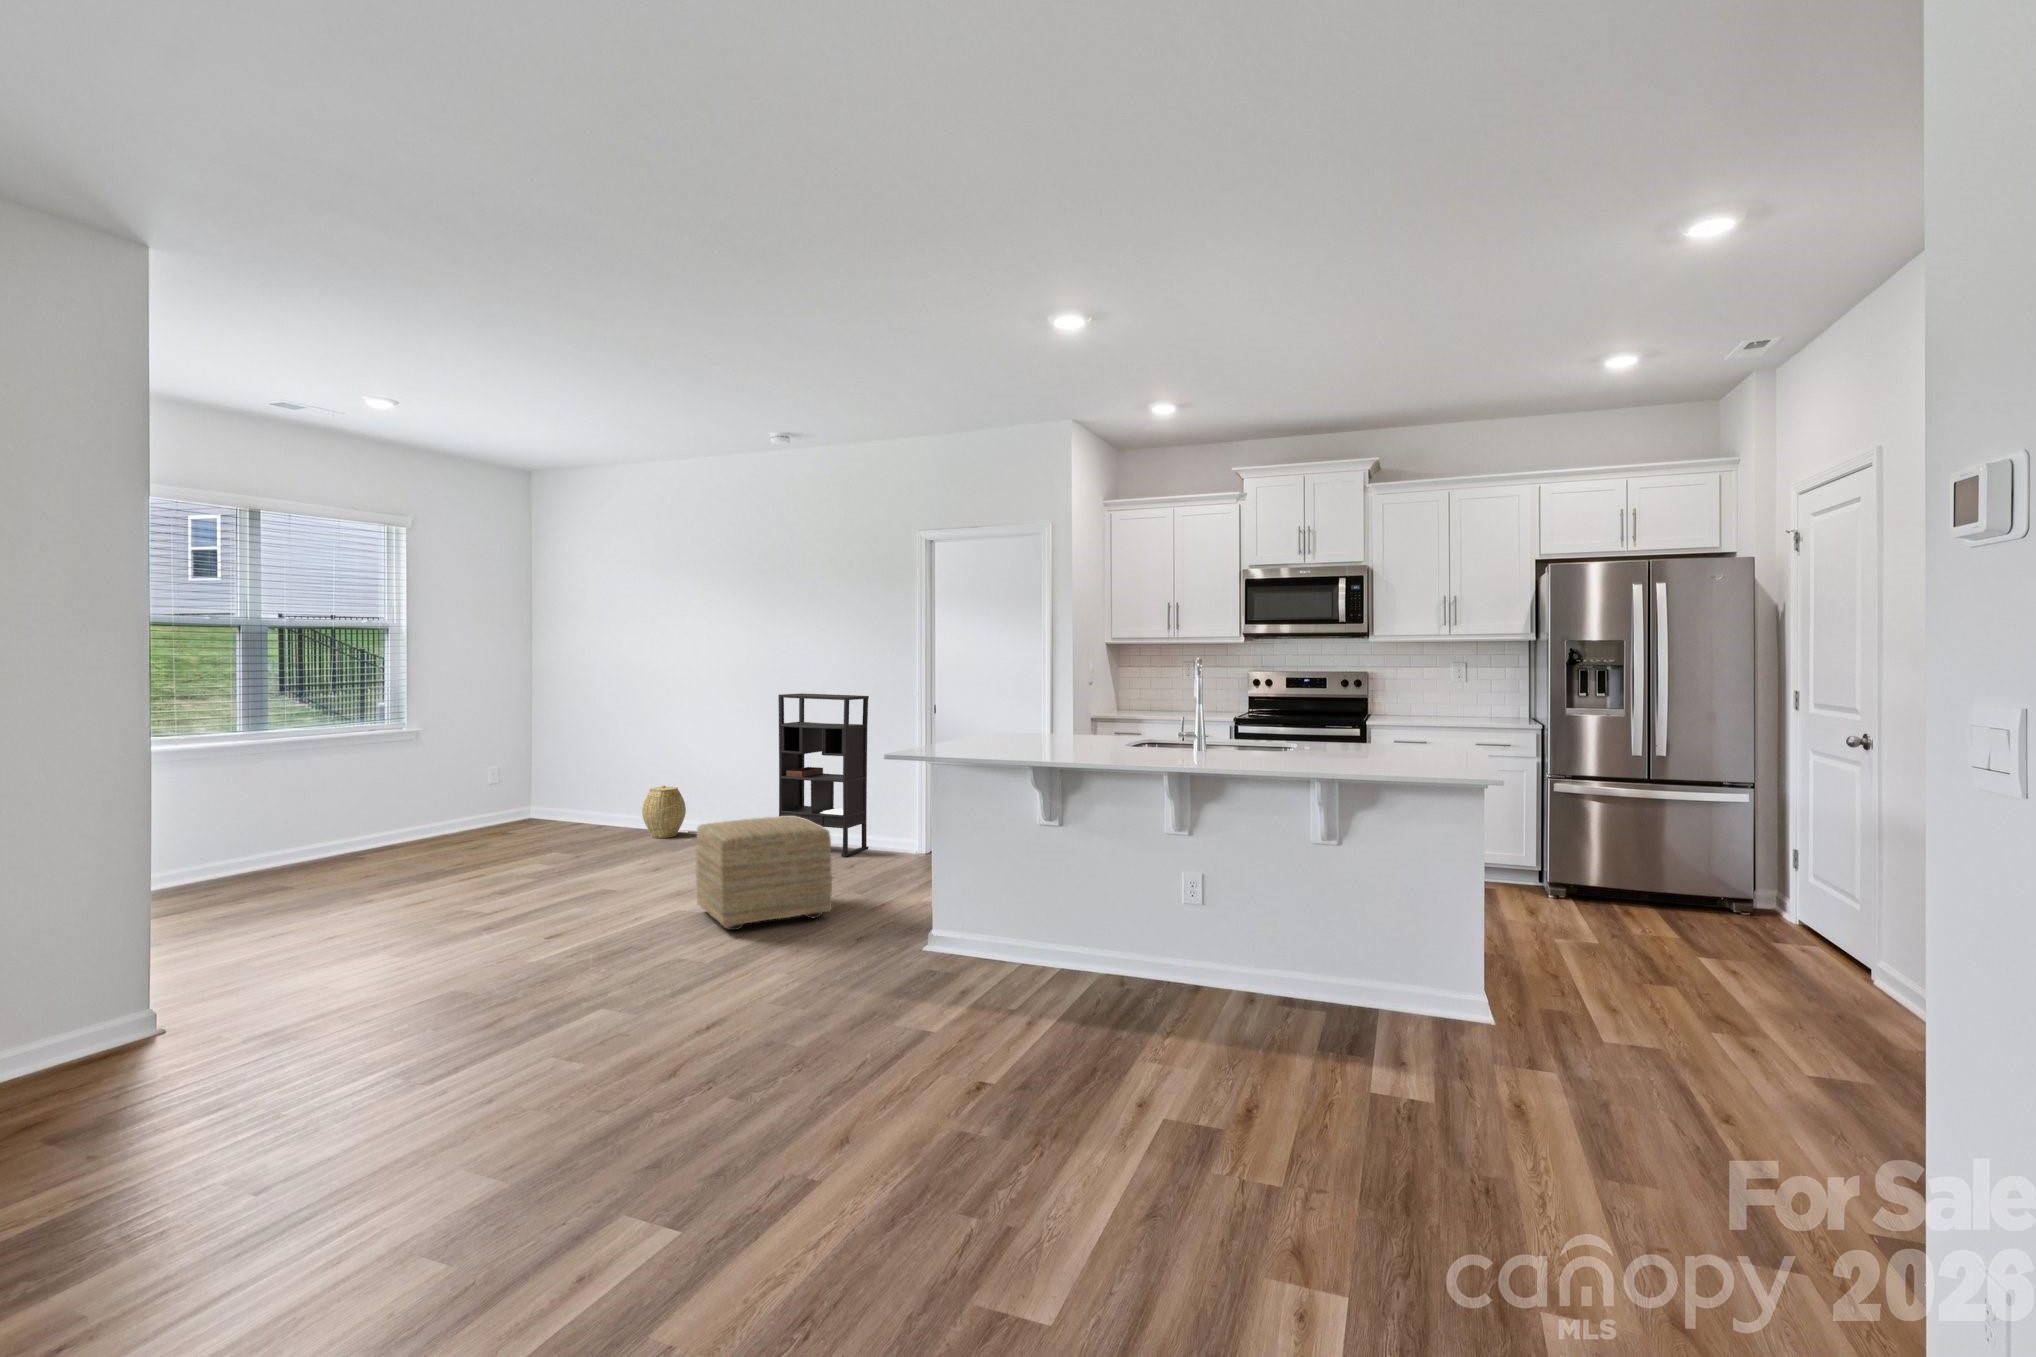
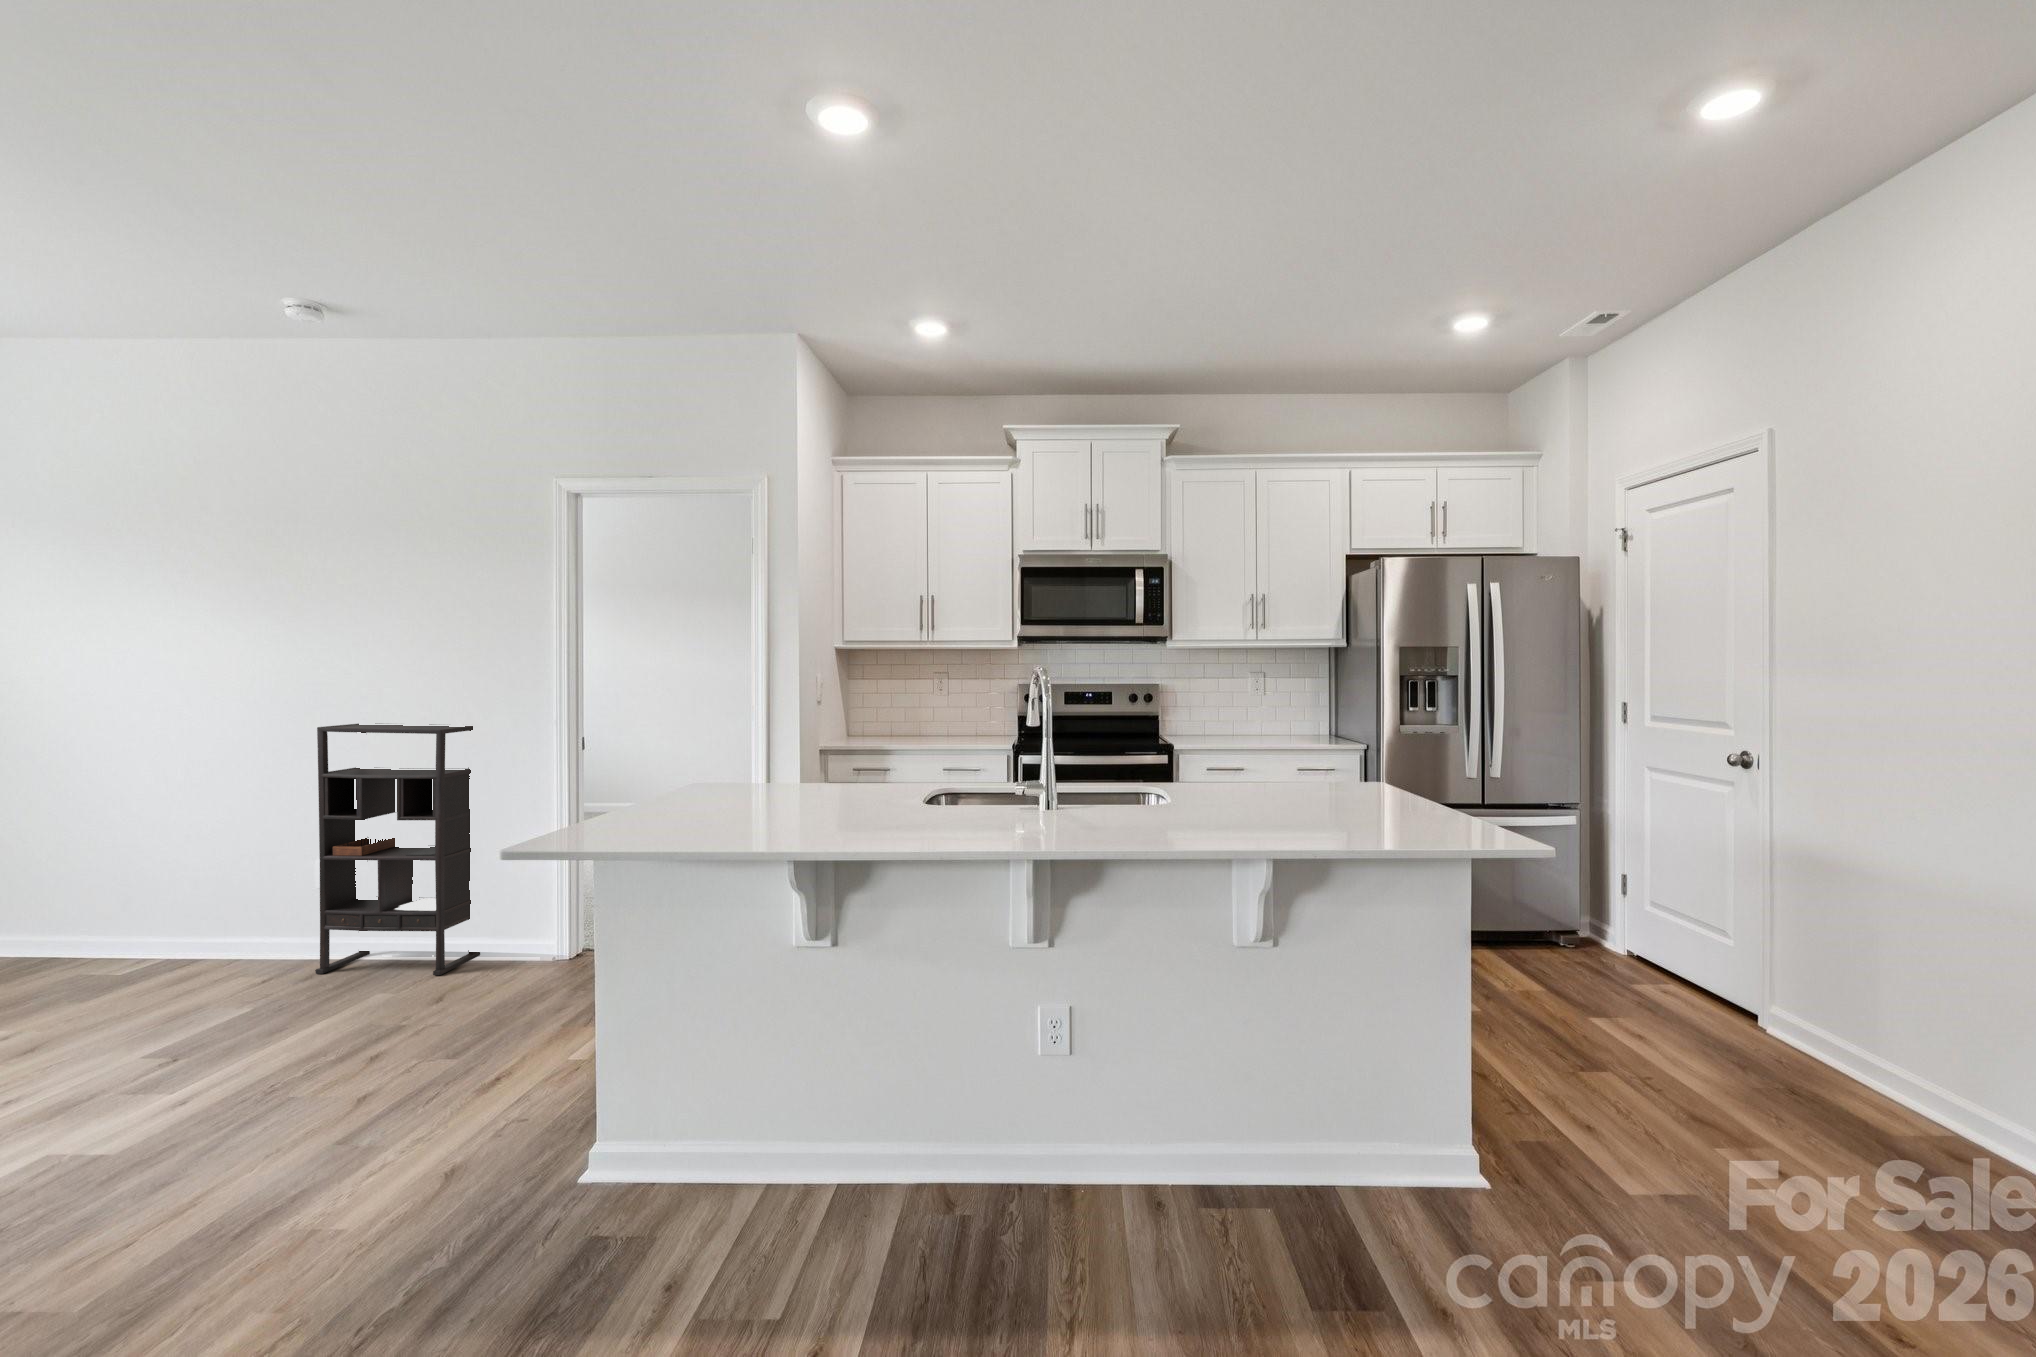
woven basket: present [642,785,686,838] -> none [51,879,144,968]
ottoman: present [696,816,832,930] -> none [122,943,412,1192]

